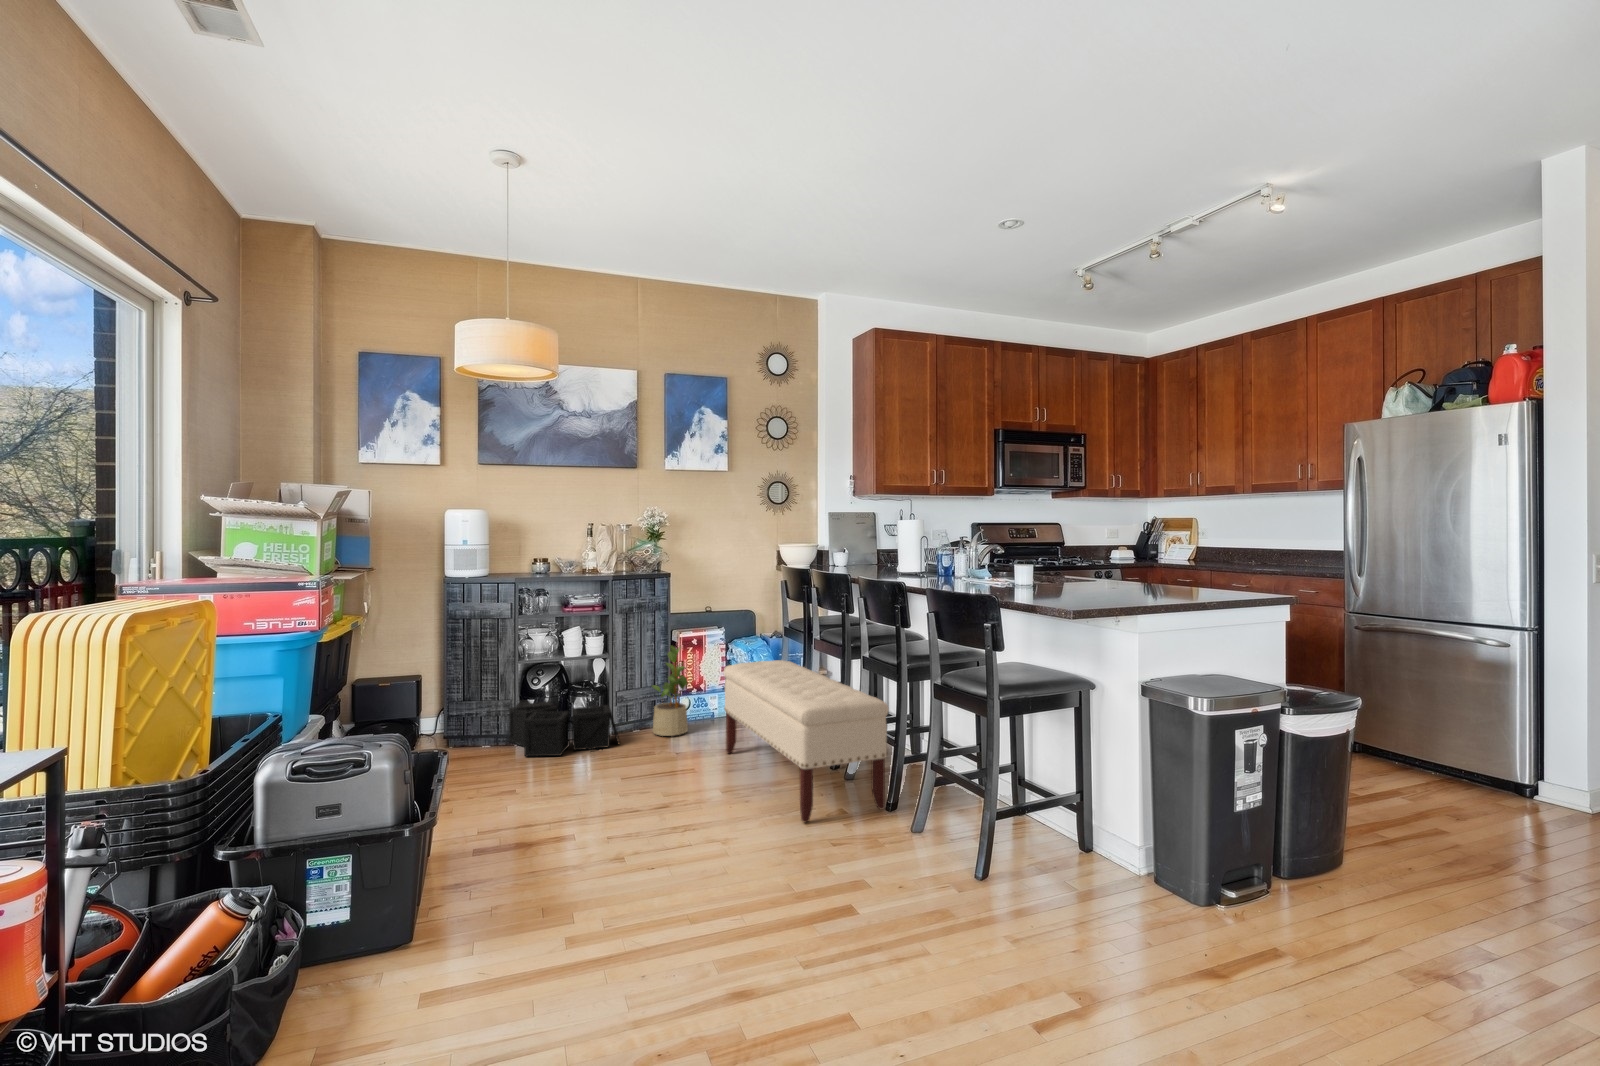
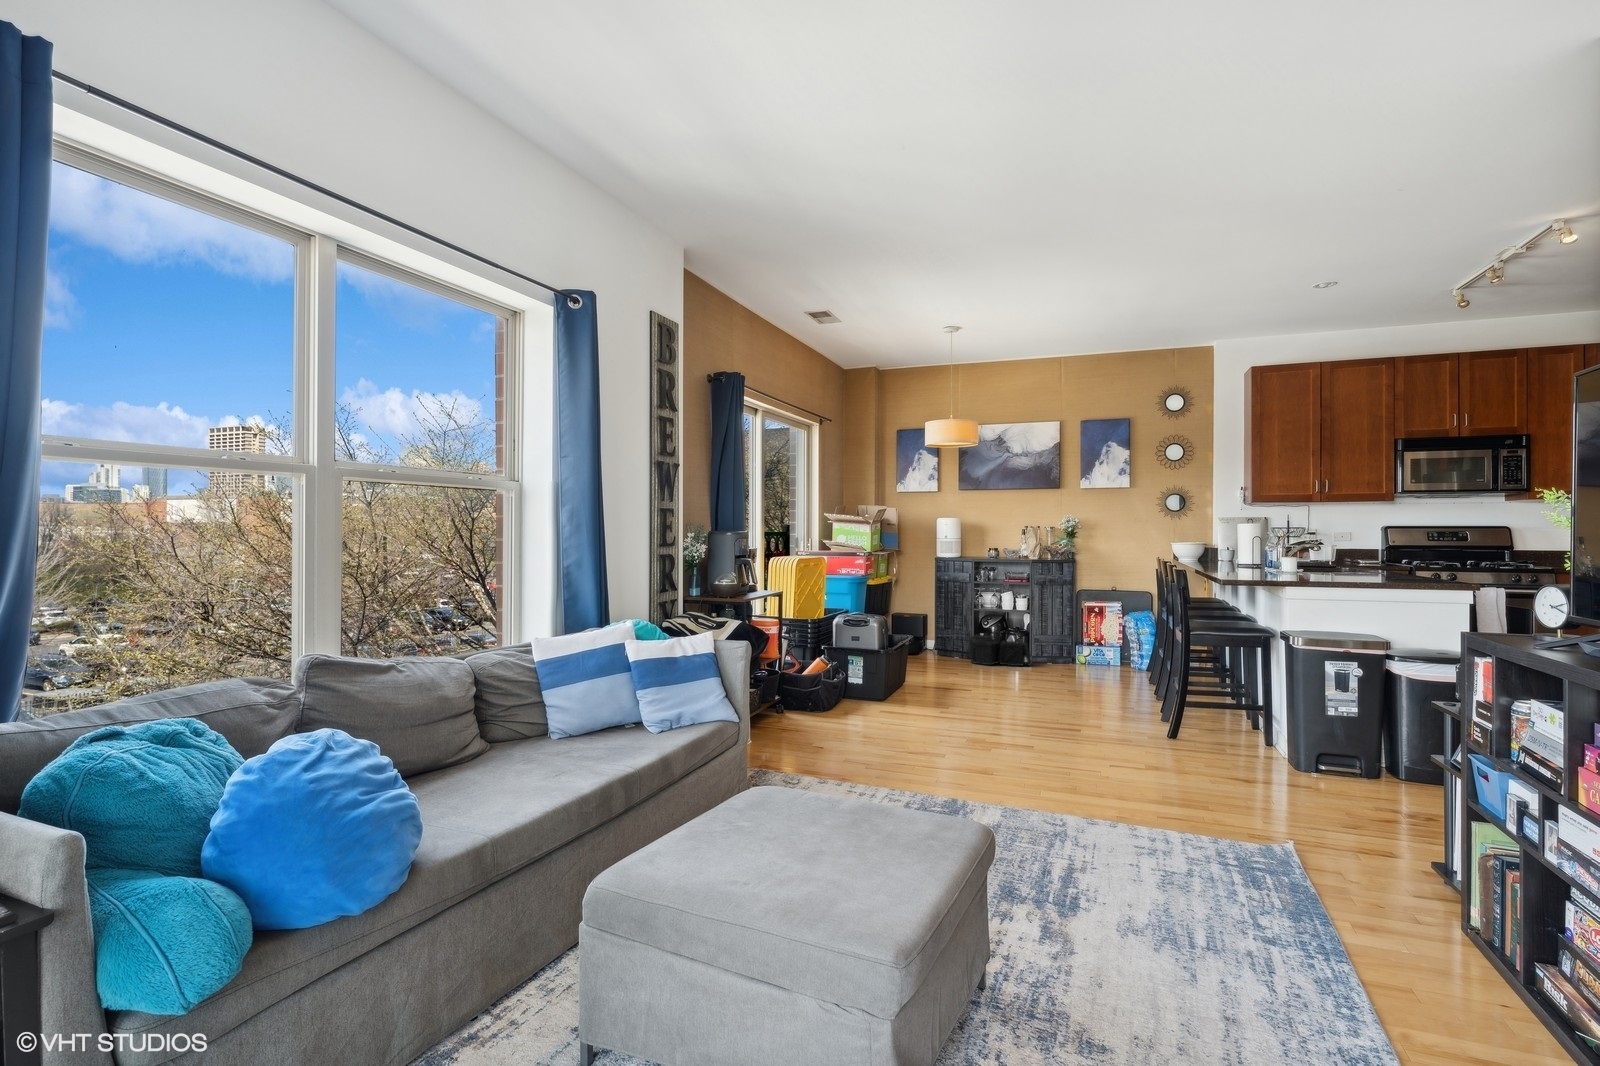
potted plant: present [652,646,688,736] -> none [1056,608,1084,667]
bench: present [724,660,889,822] -> none [1090,620,1158,710]

